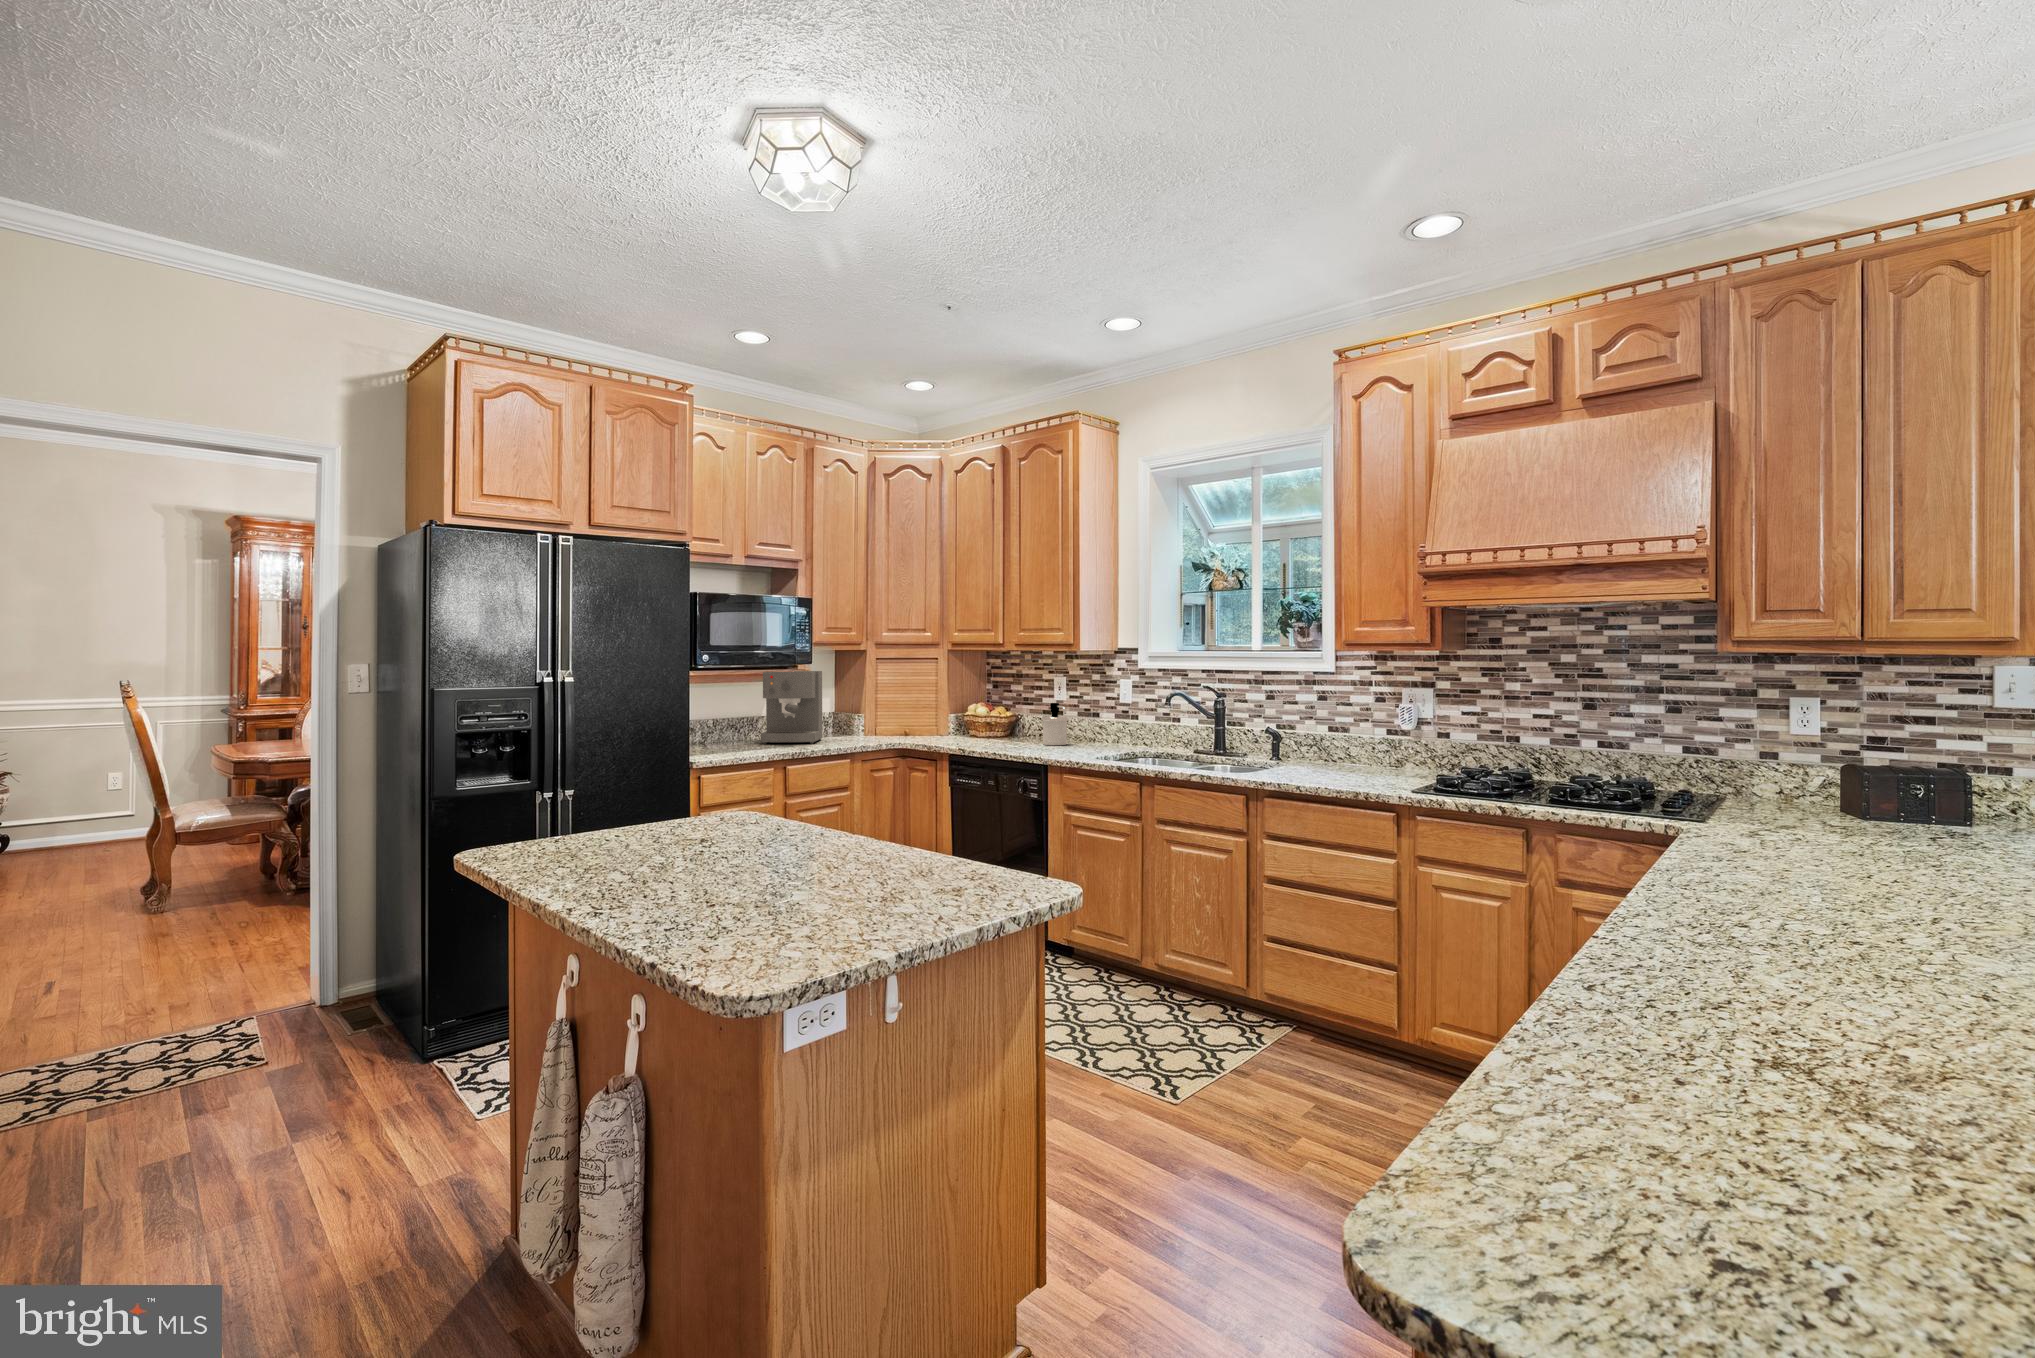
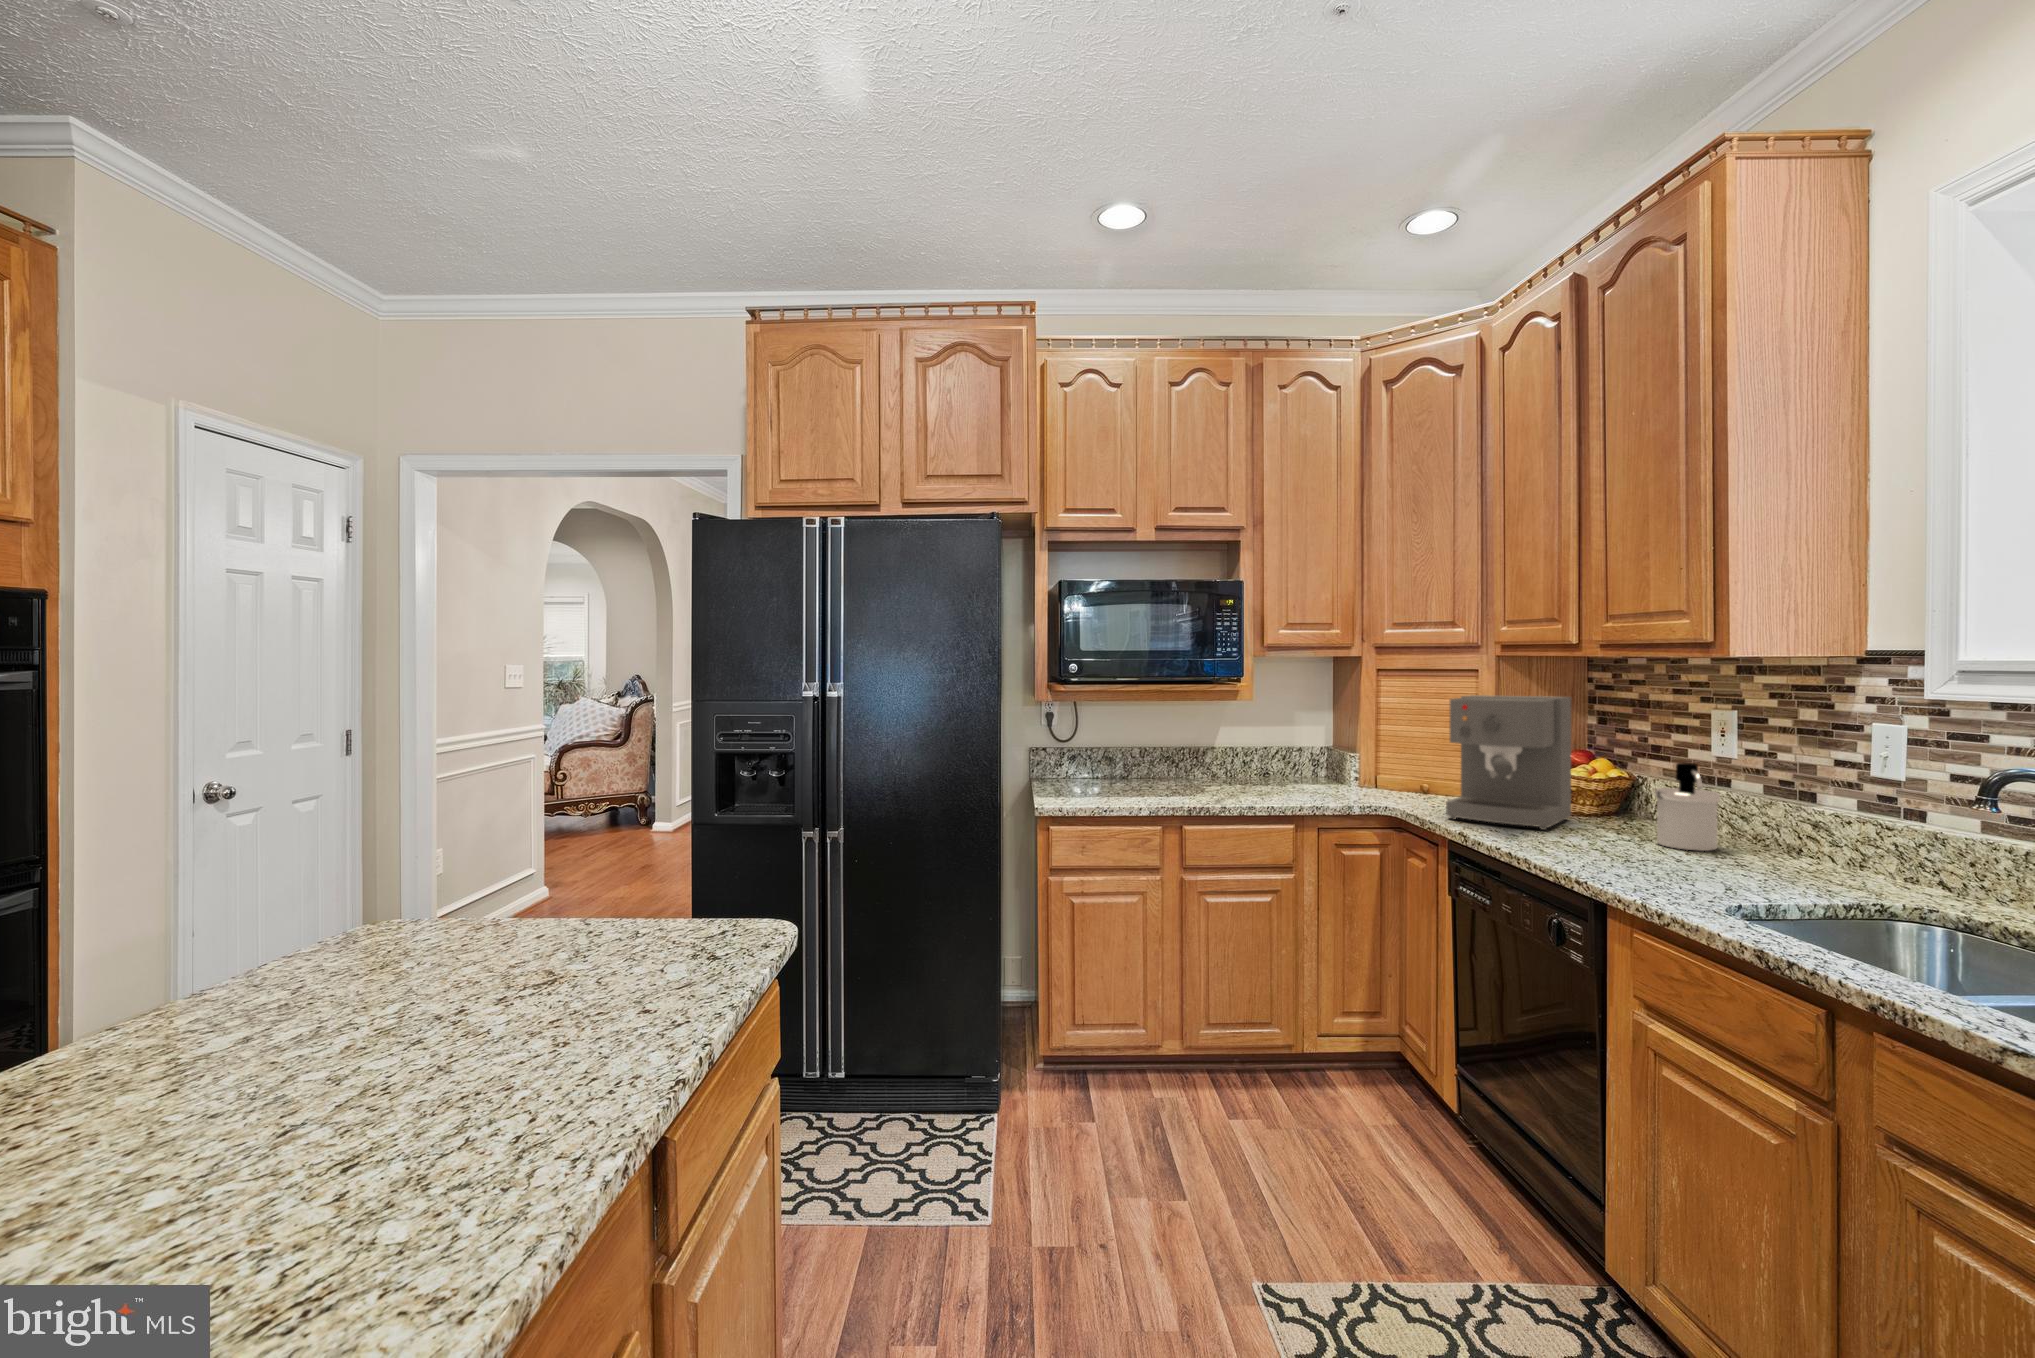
coffee maker: present [761,671,822,744] -> present [1446,695,1571,830]

